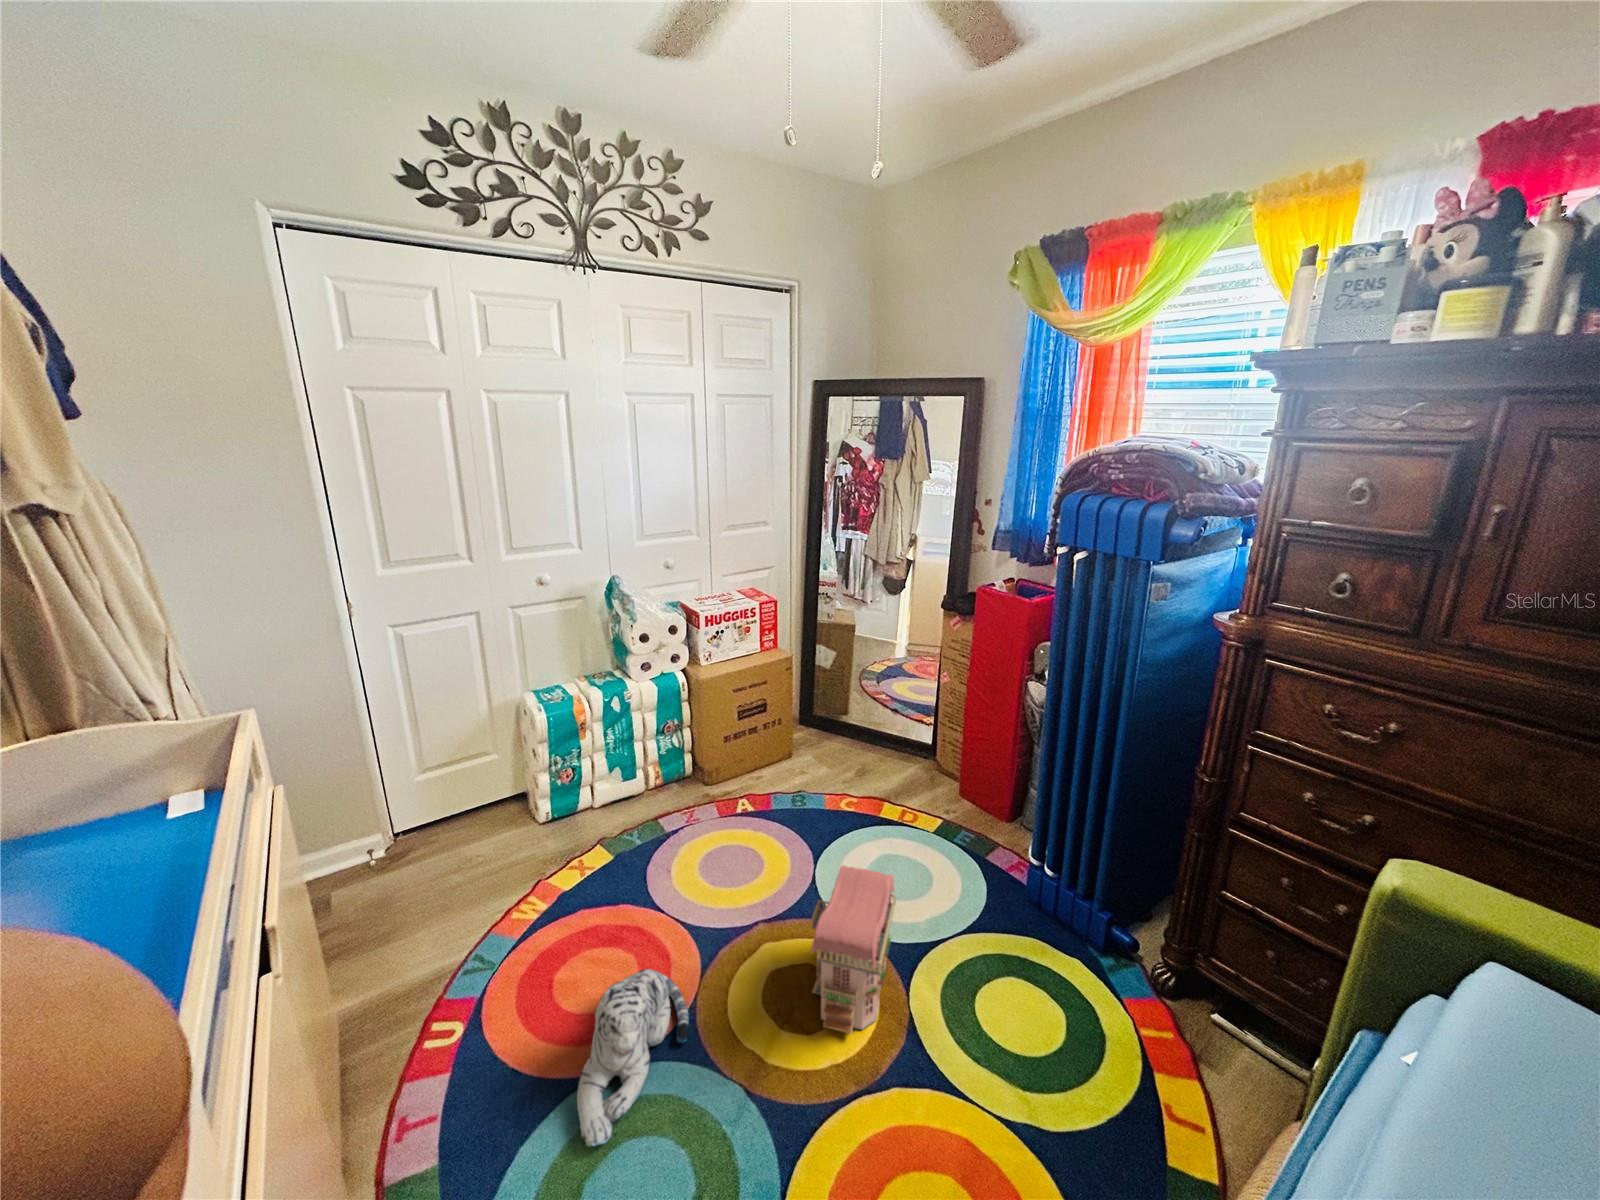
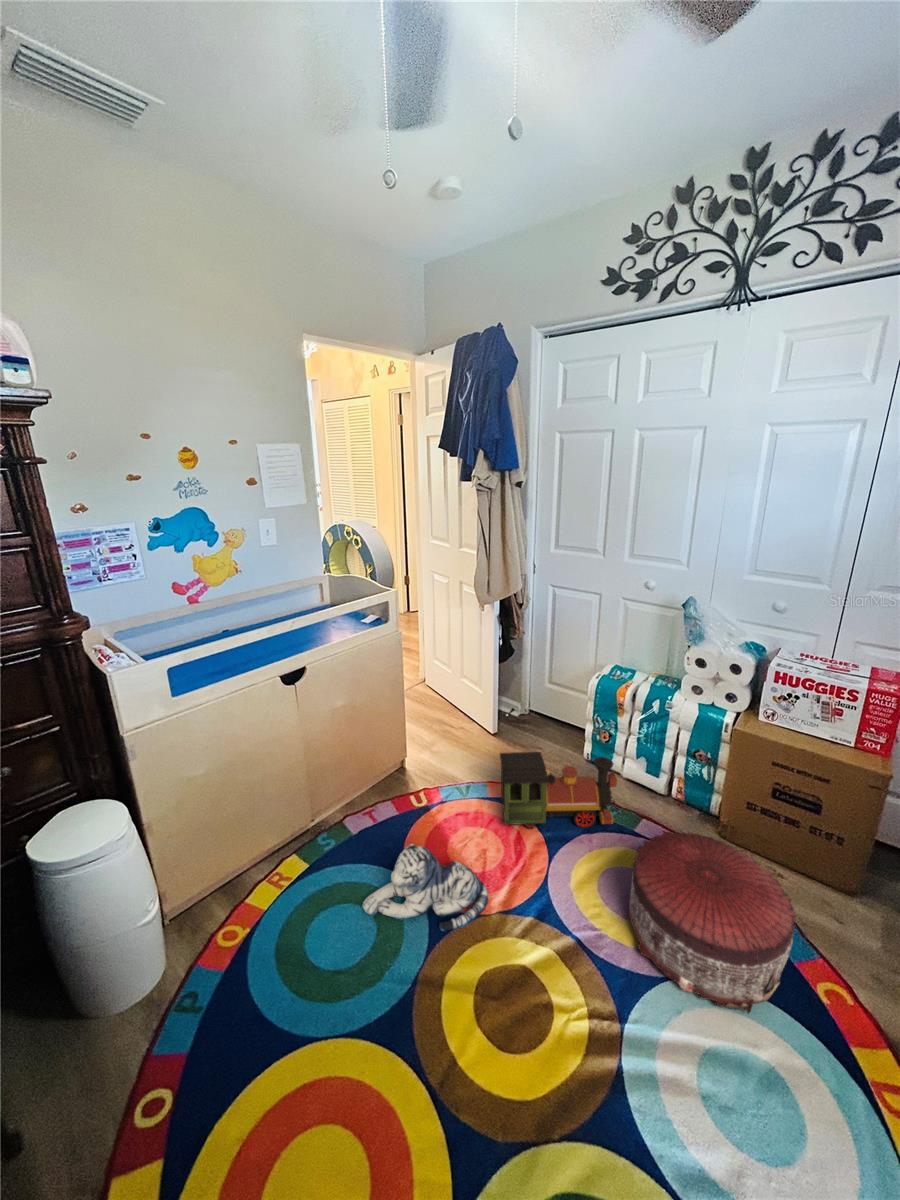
pouf: none [723,760,852,879] -> present [629,832,797,1013]
toy train: none [523,774,657,924] -> present [500,752,619,829]
toy house: present [811,866,896,1034] -> none [457,945,610,1110]

